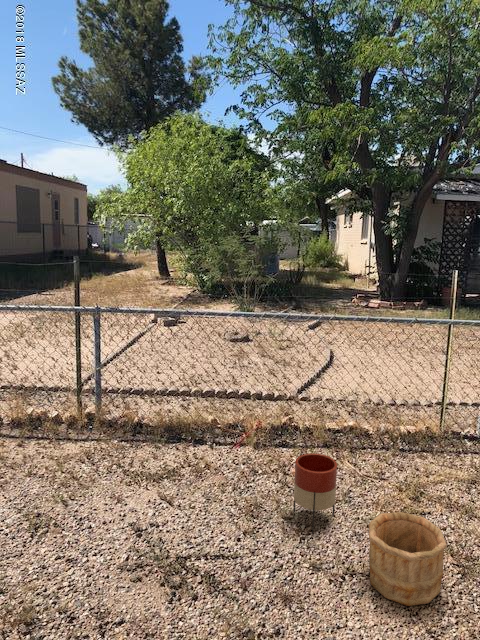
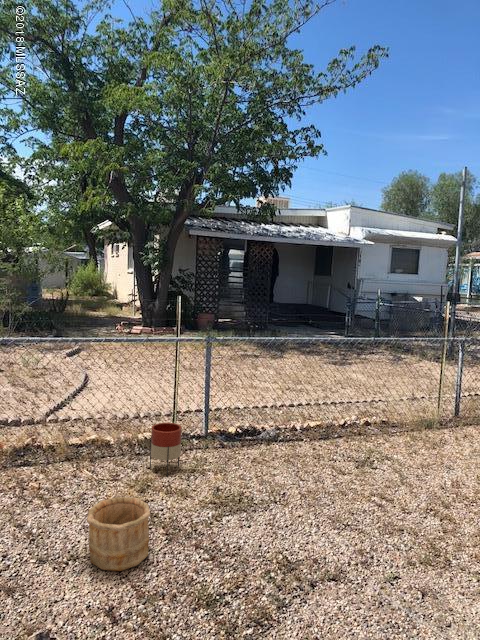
planter: present [294,453,337,533] -> present [150,423,181,477]

